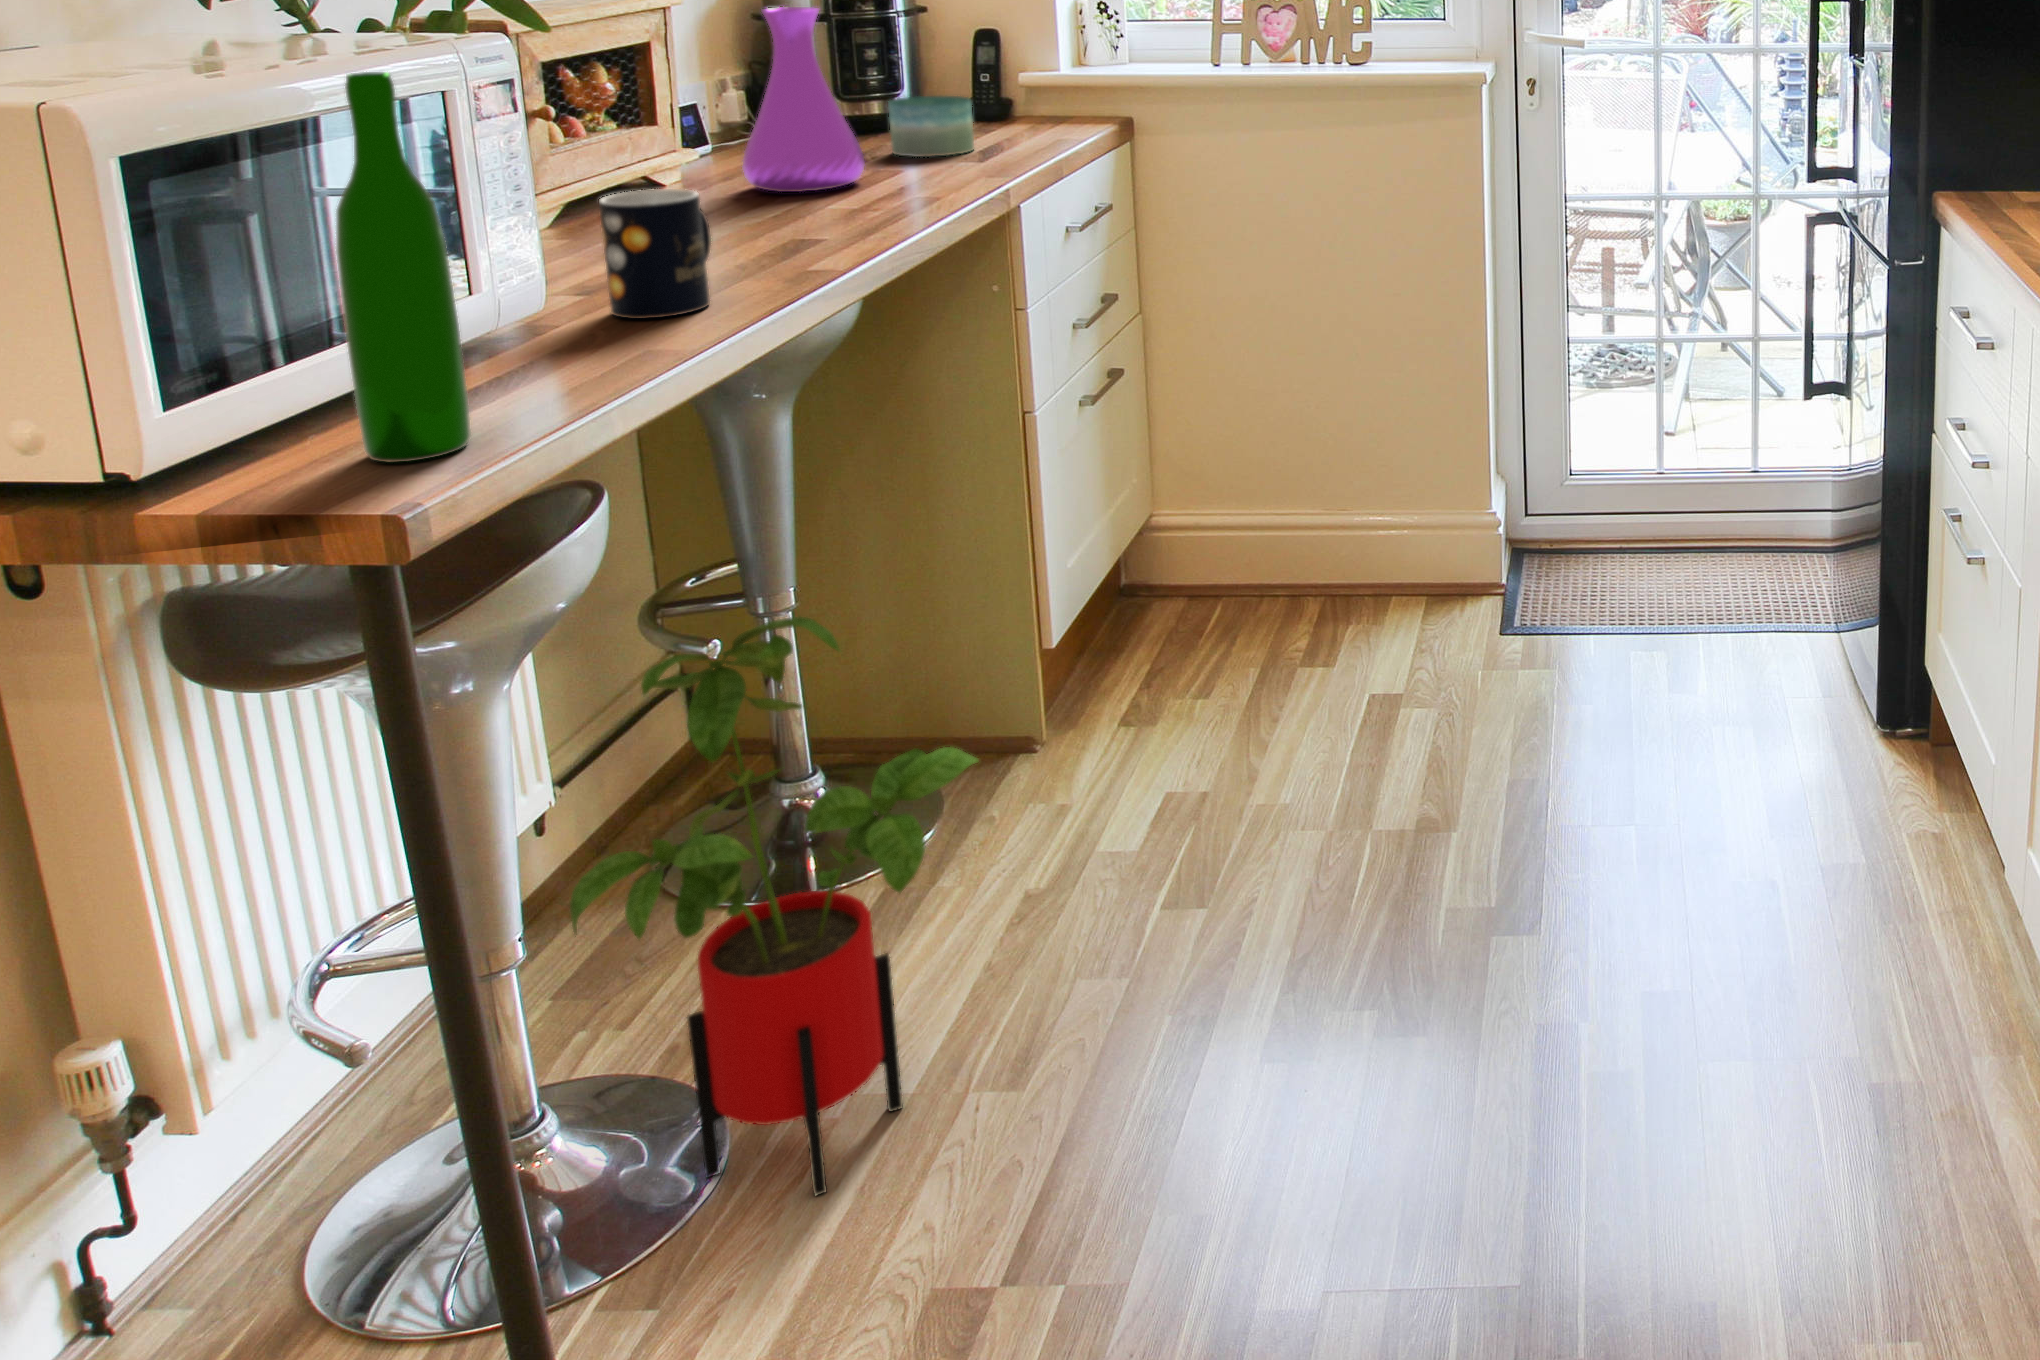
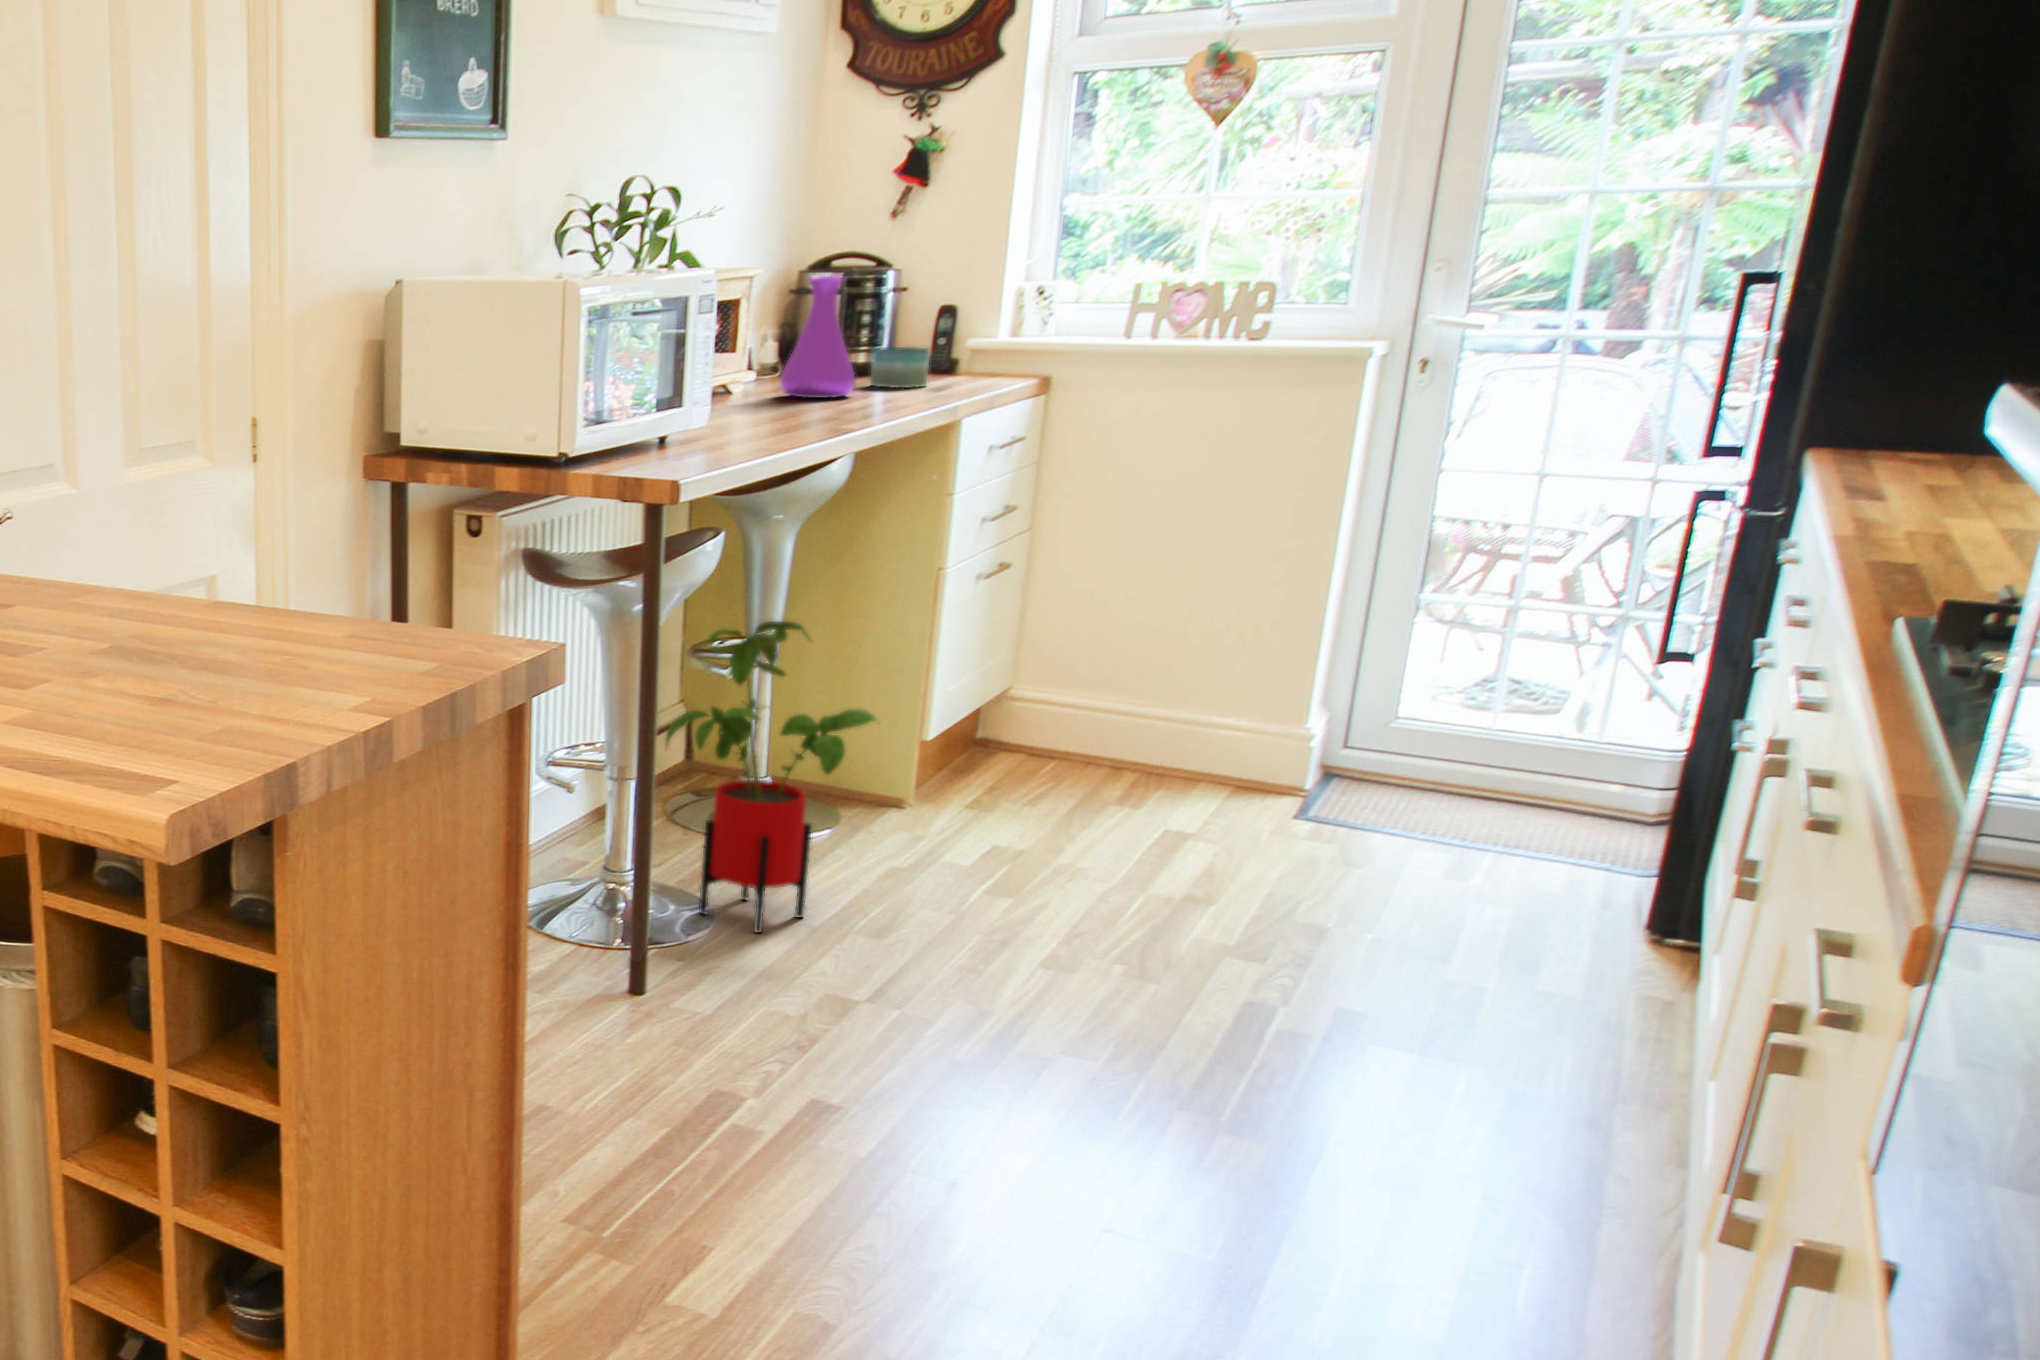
wine bottle: present [336,72,471,462] -> none [641,275,690,462]
mug: present [599,189,711,319] -> none [725,365,780,434]

